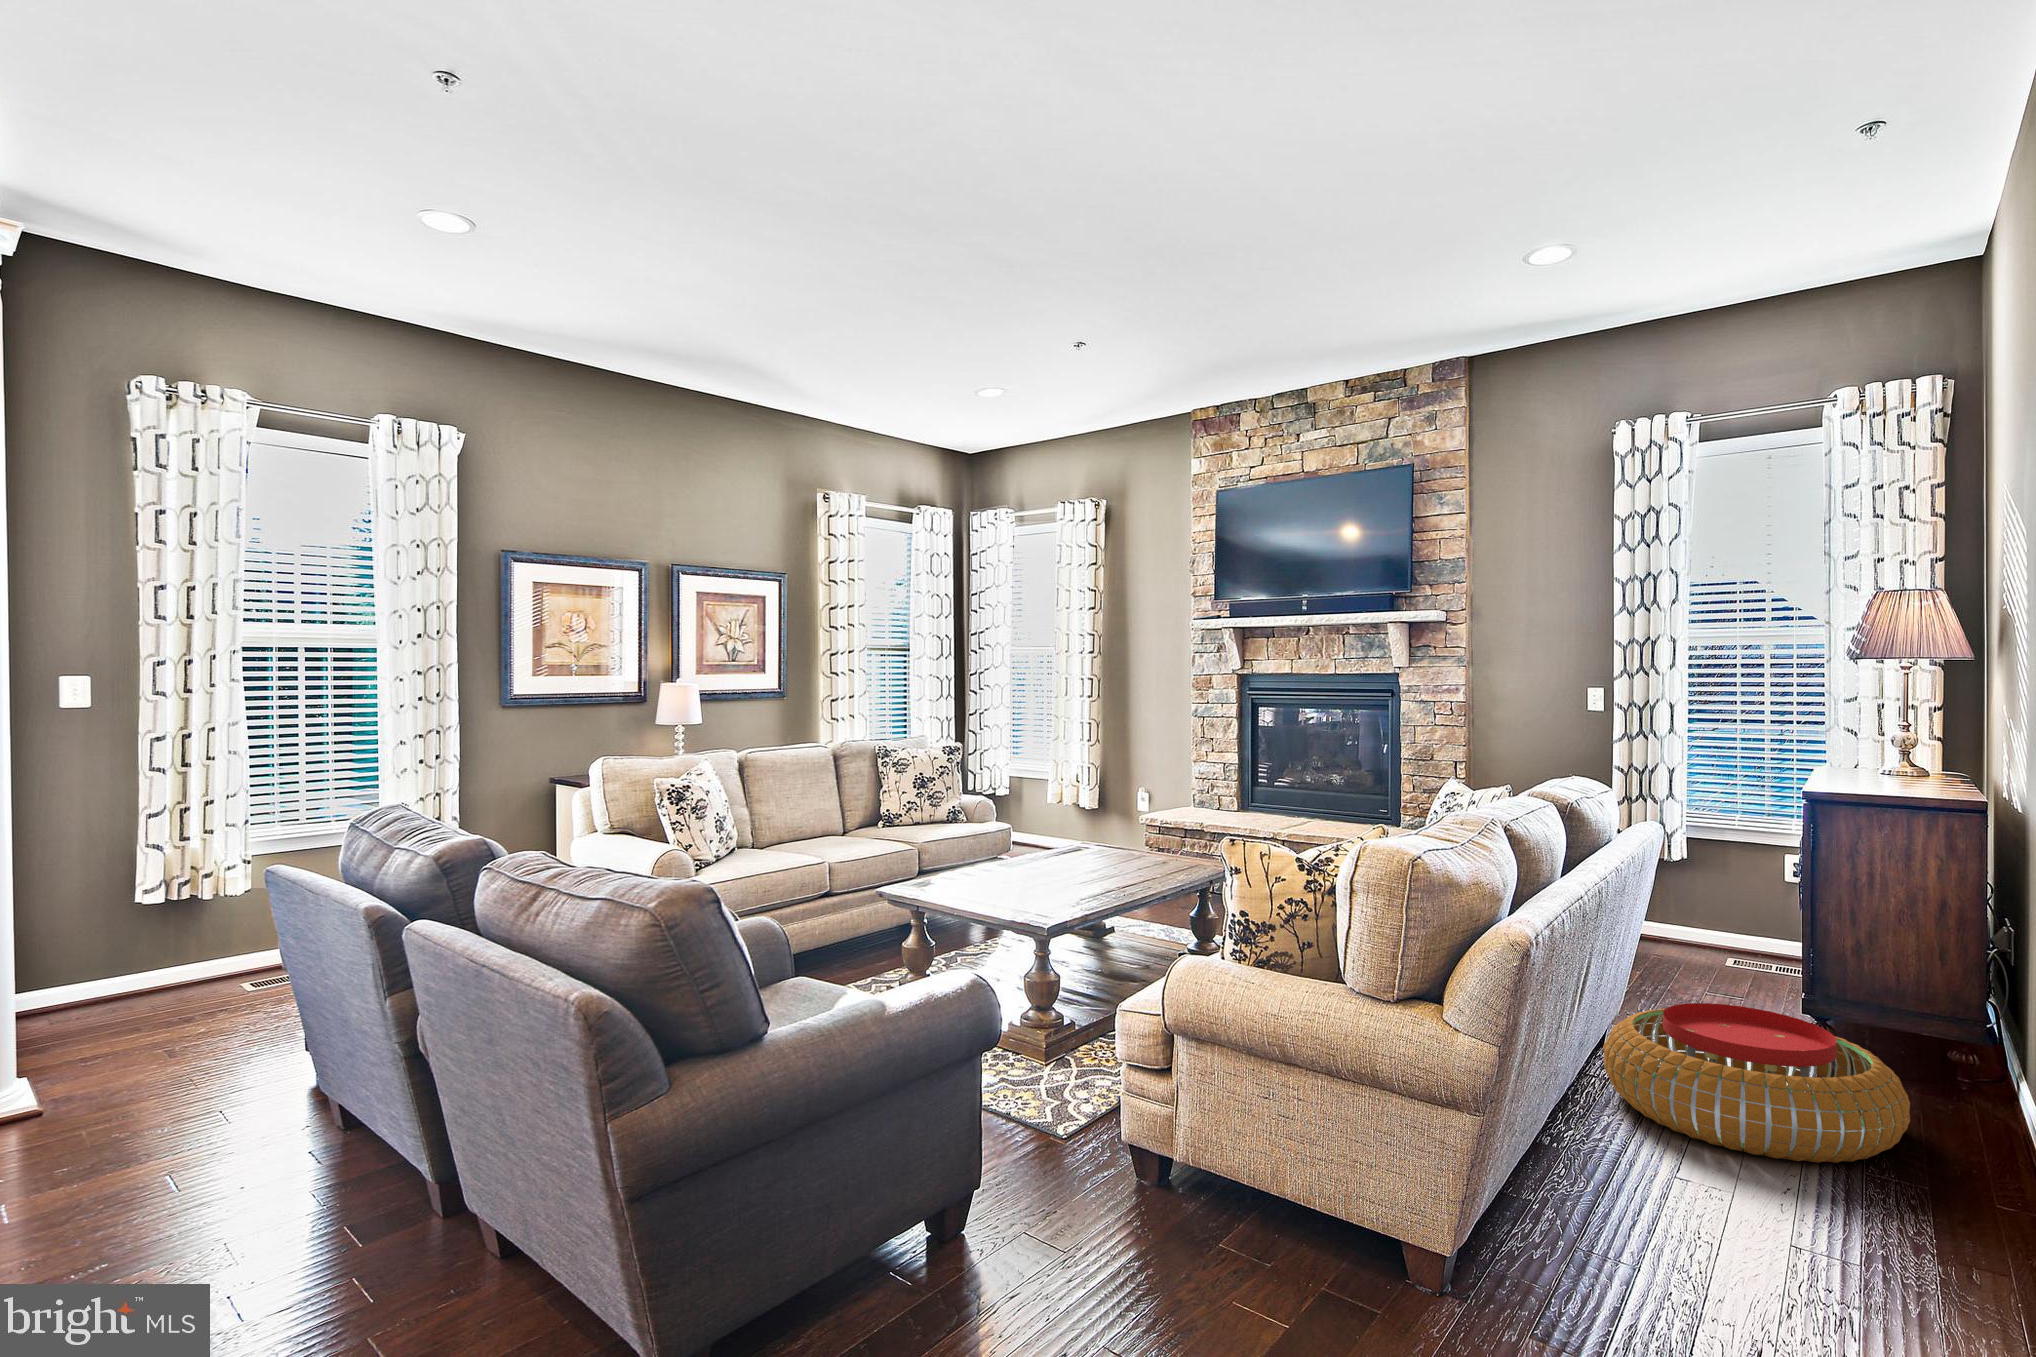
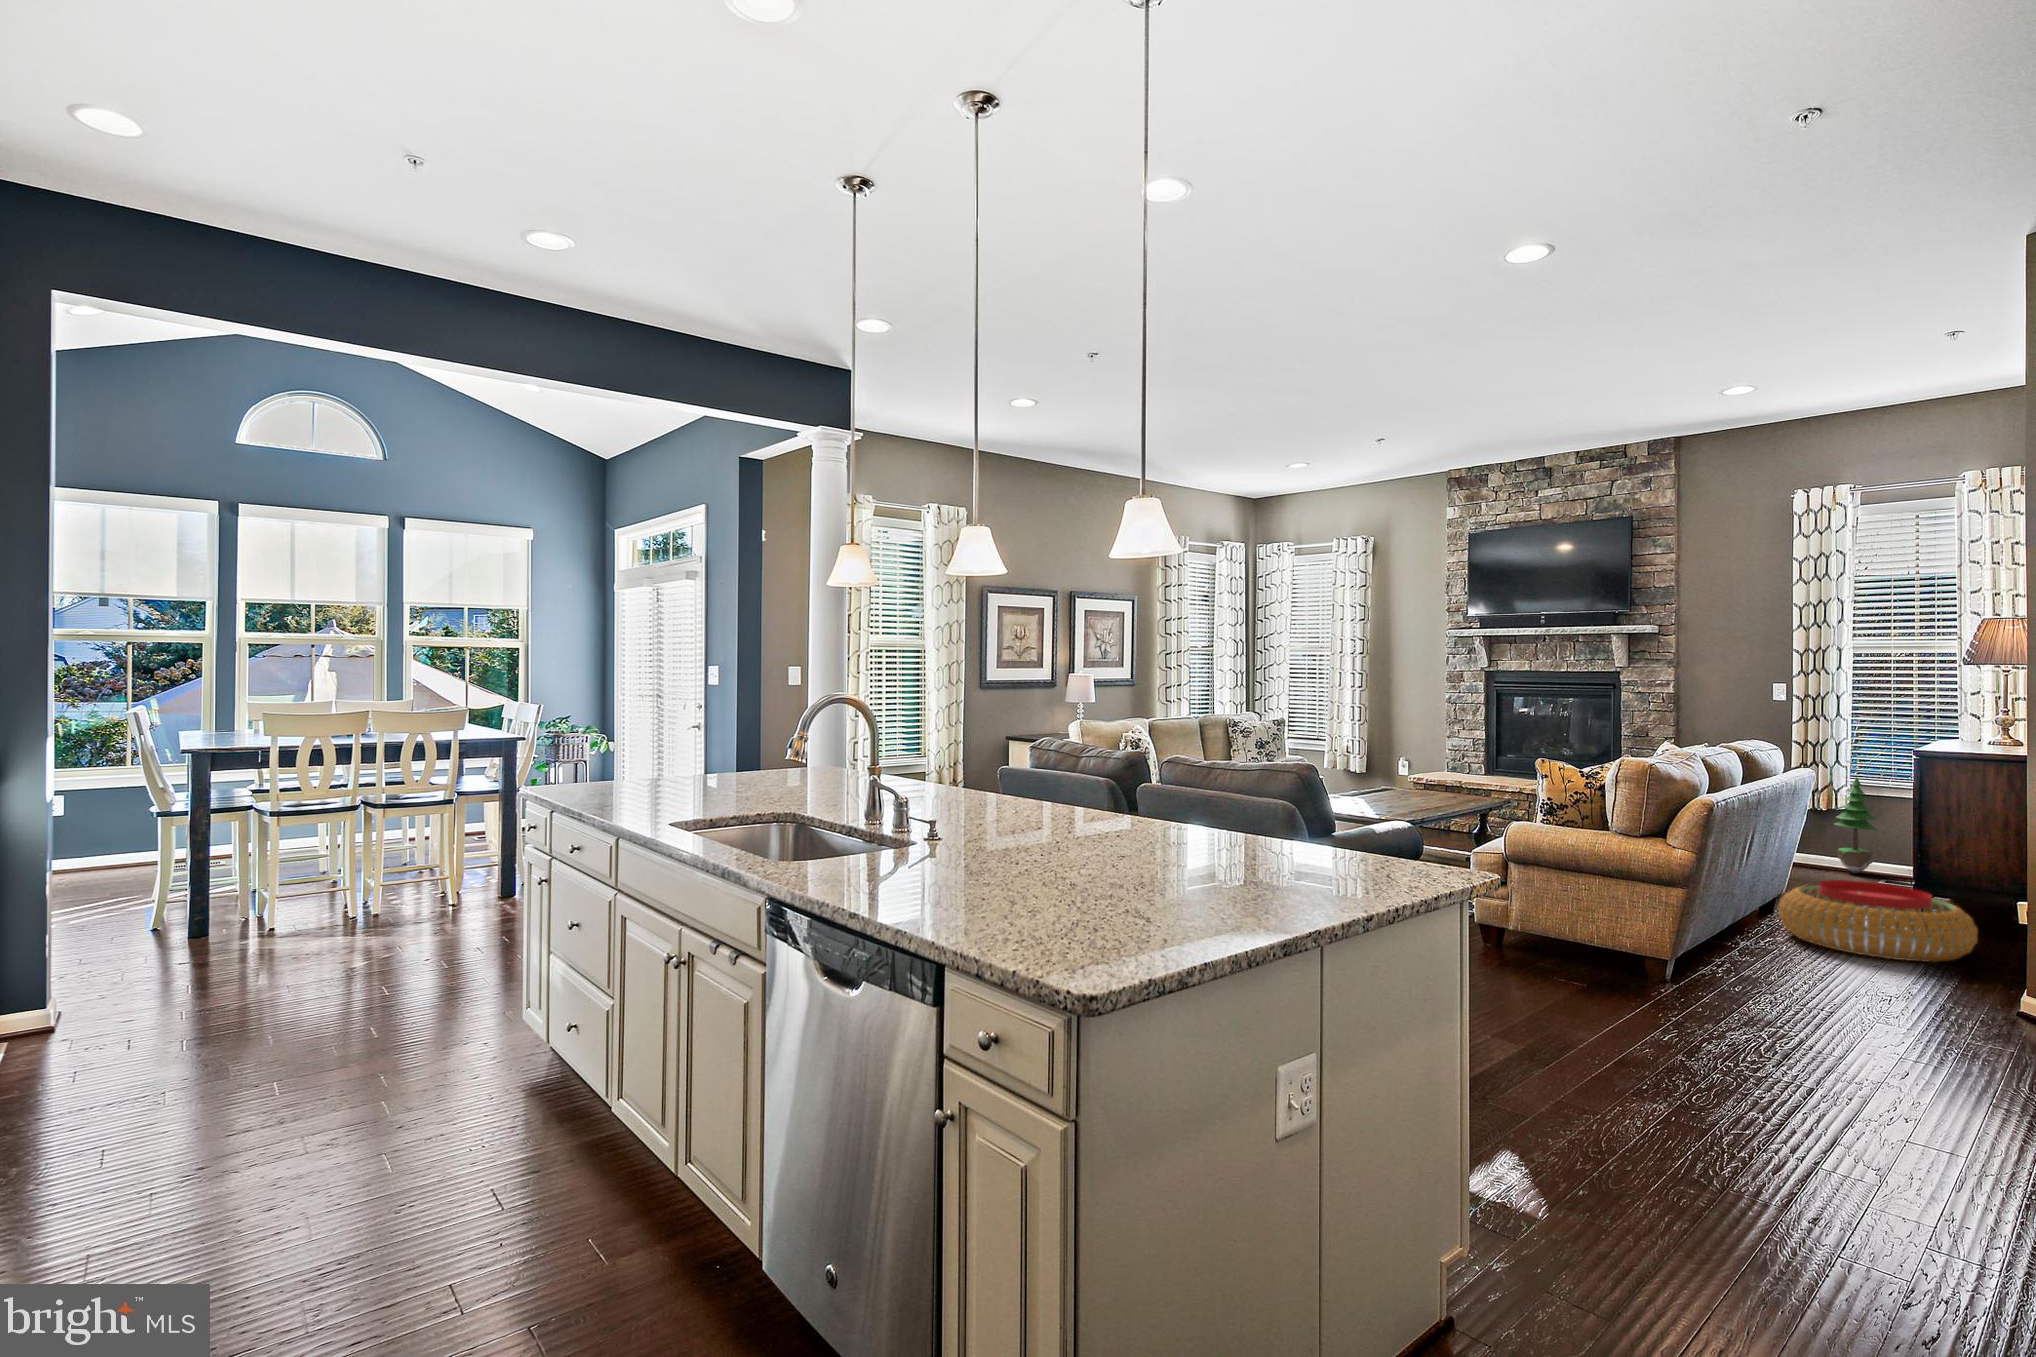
potted tree: none [1667,817,1725,951] -> present [1834,777,1878,873]

